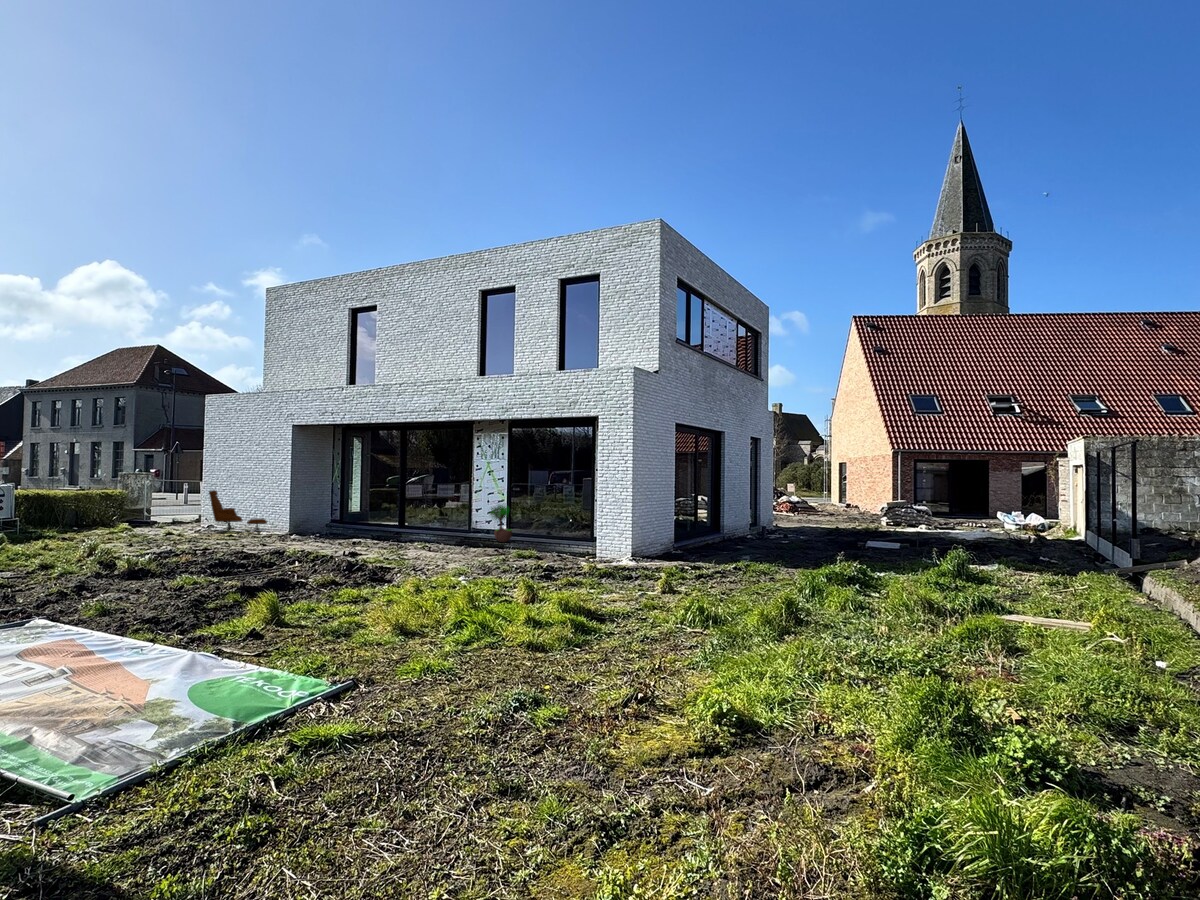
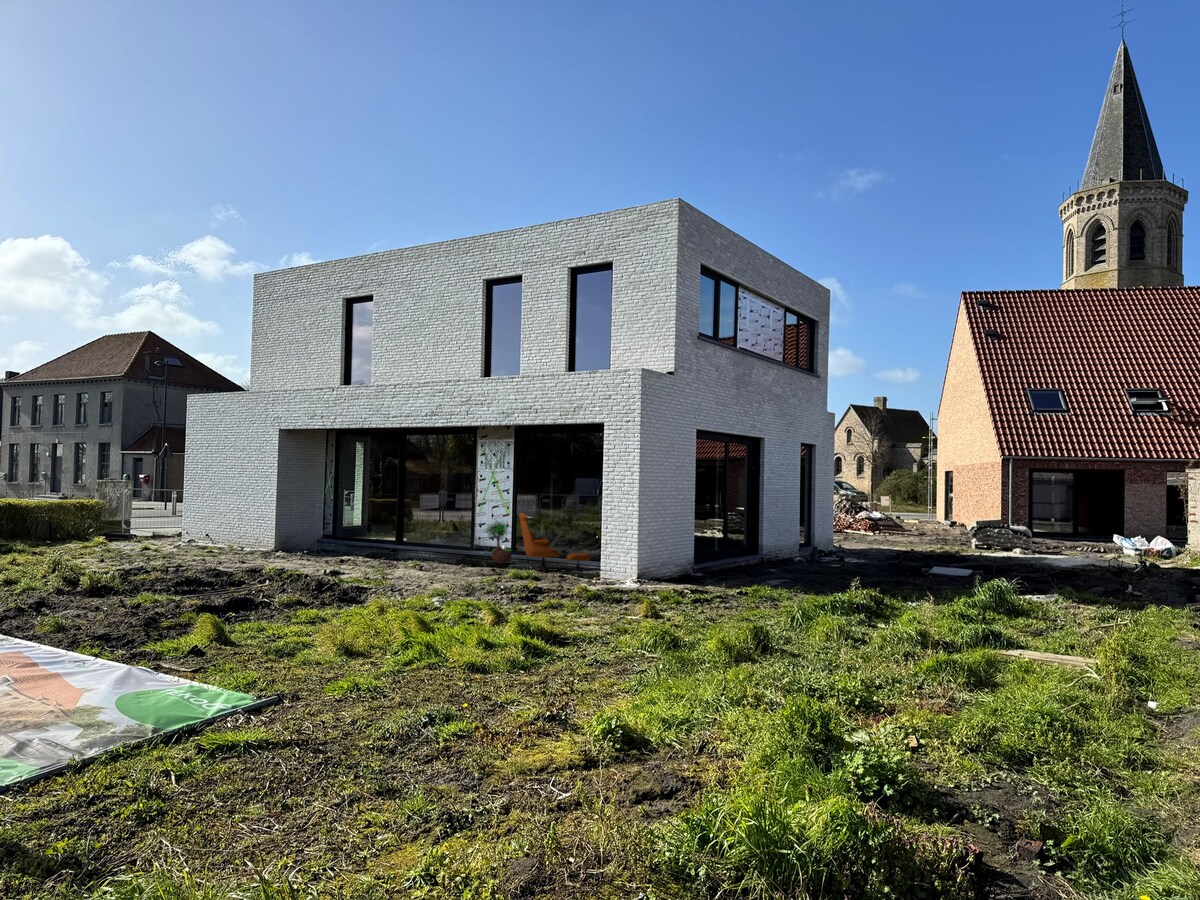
lounge chair: present [209,490,267,532] -> present [519,512,591,572]

